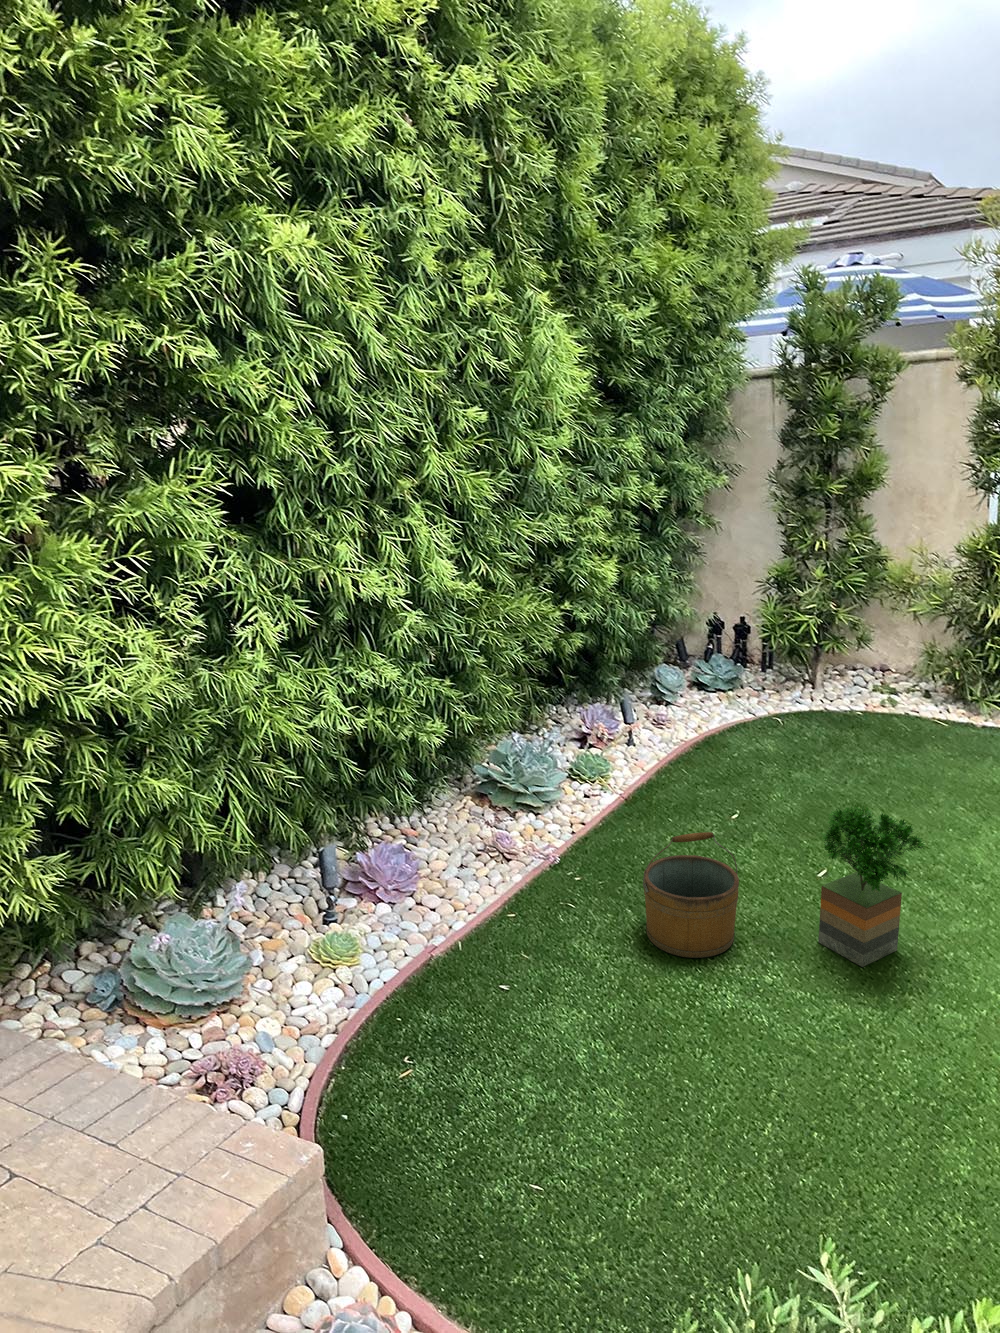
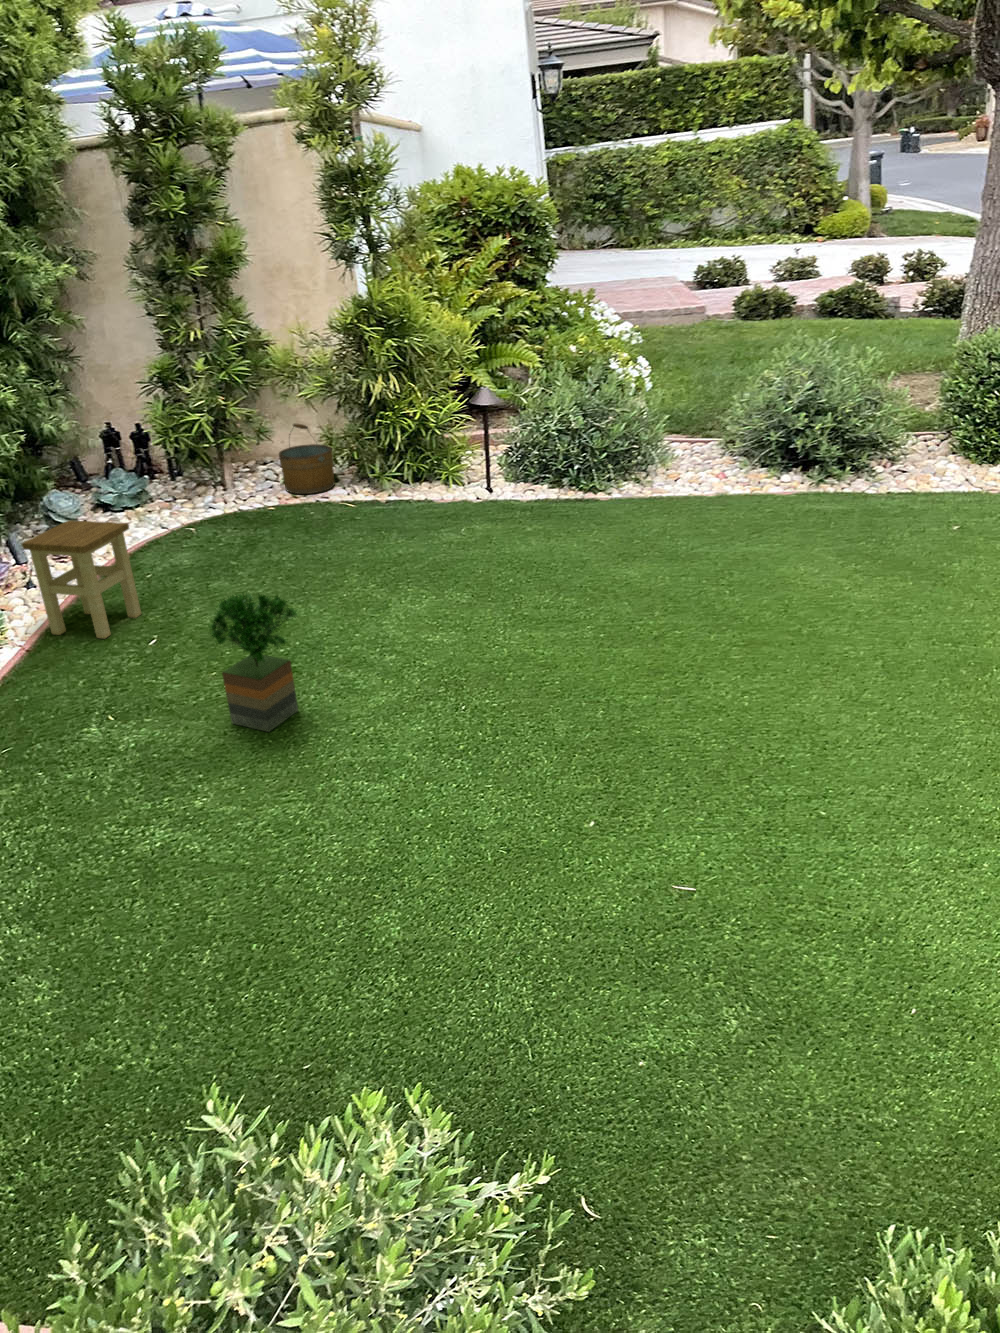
stool: none [639,694,735,810] -> present [22,520,141,639]
bucket: present [643,832,739,958] -> present [279,424,335,494]

